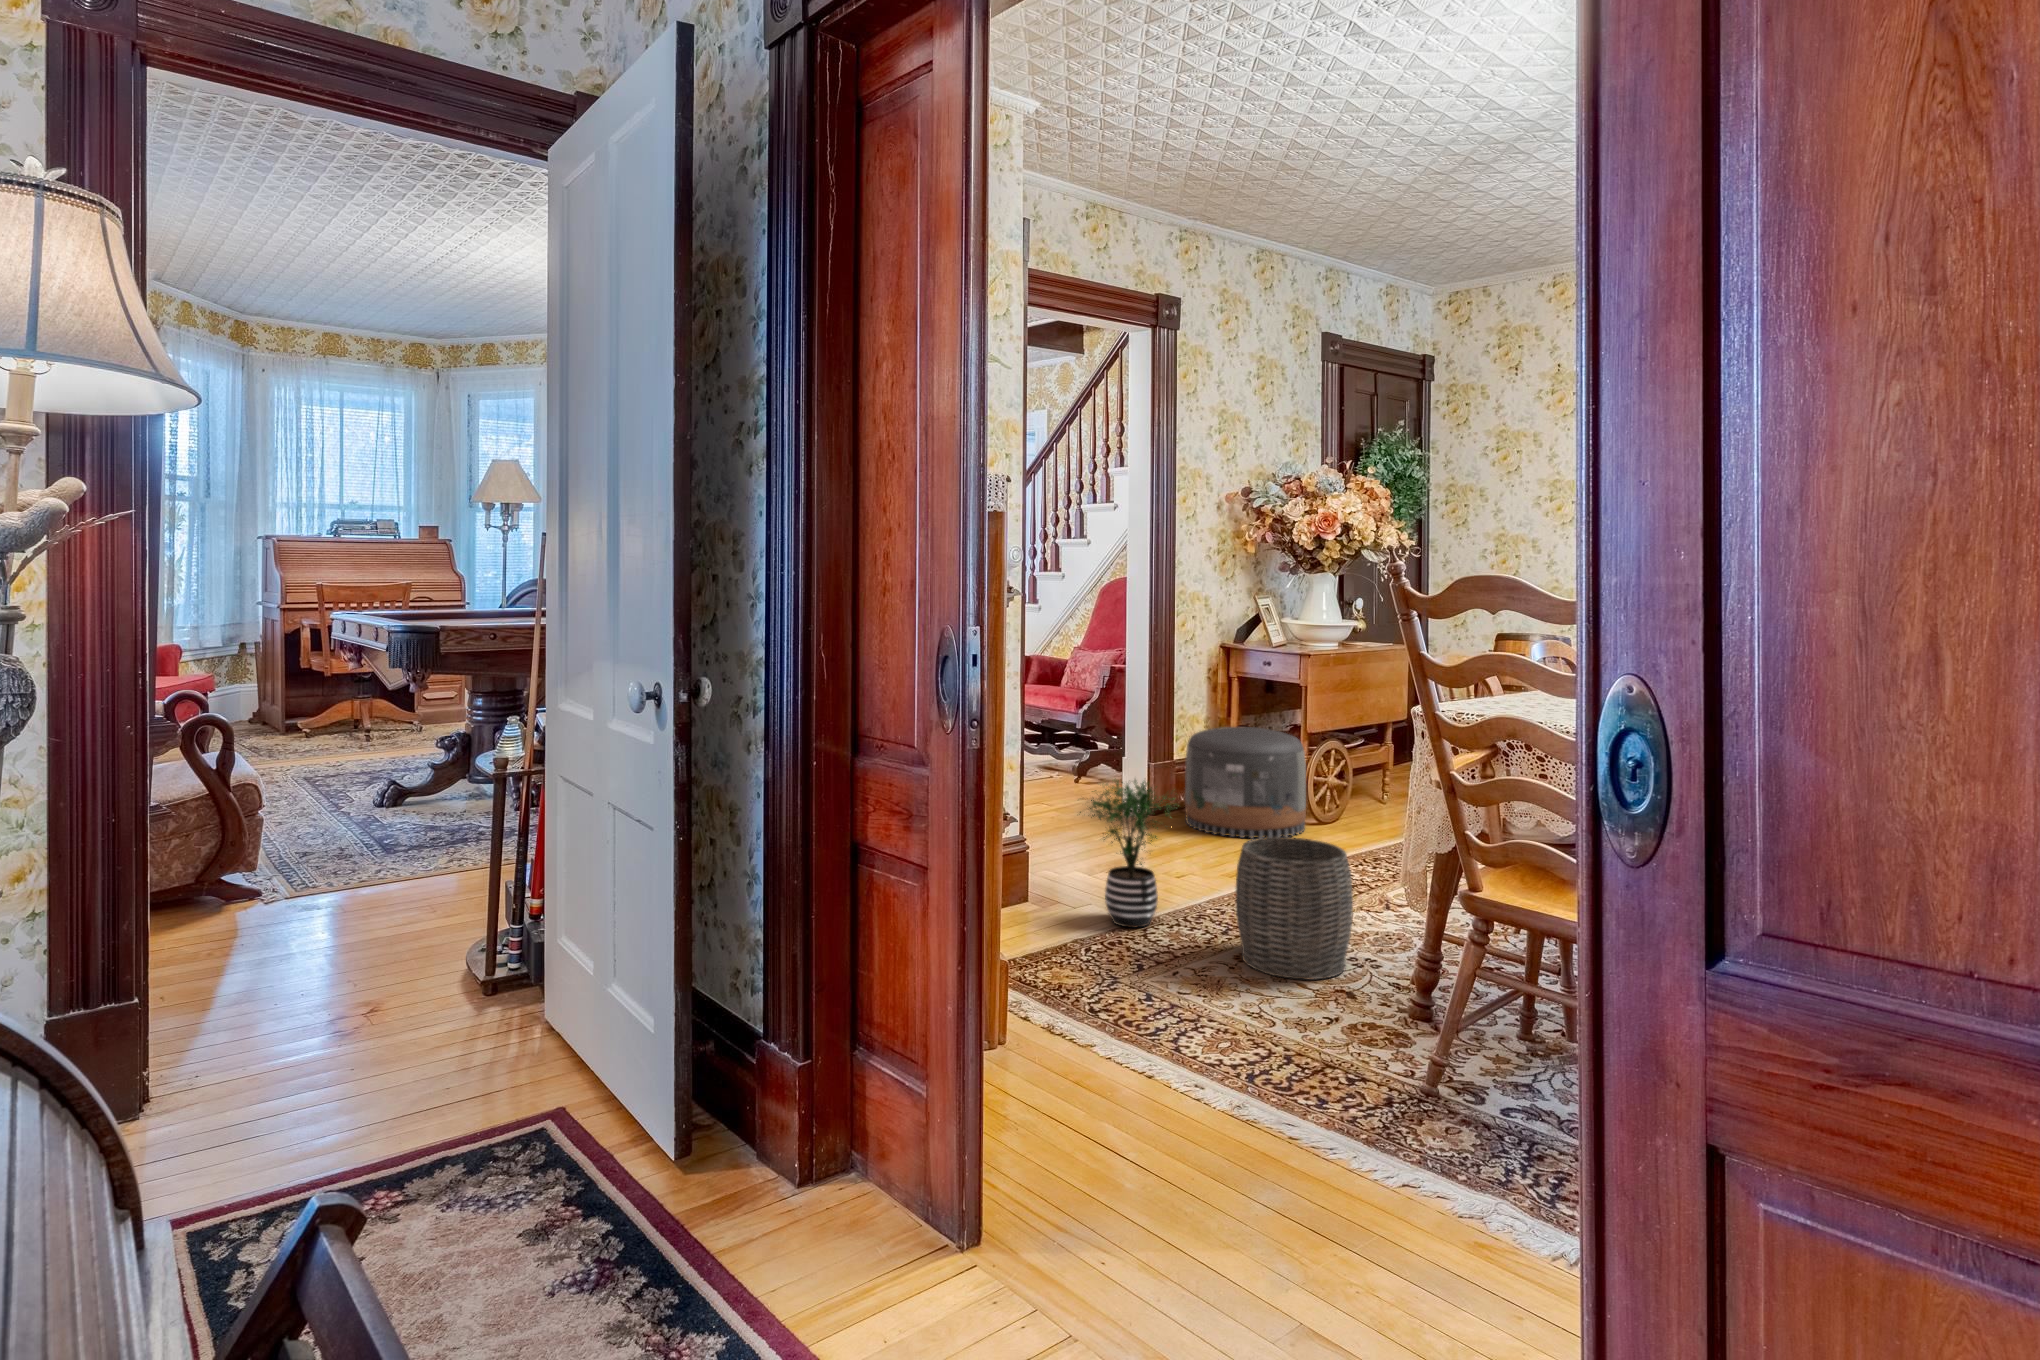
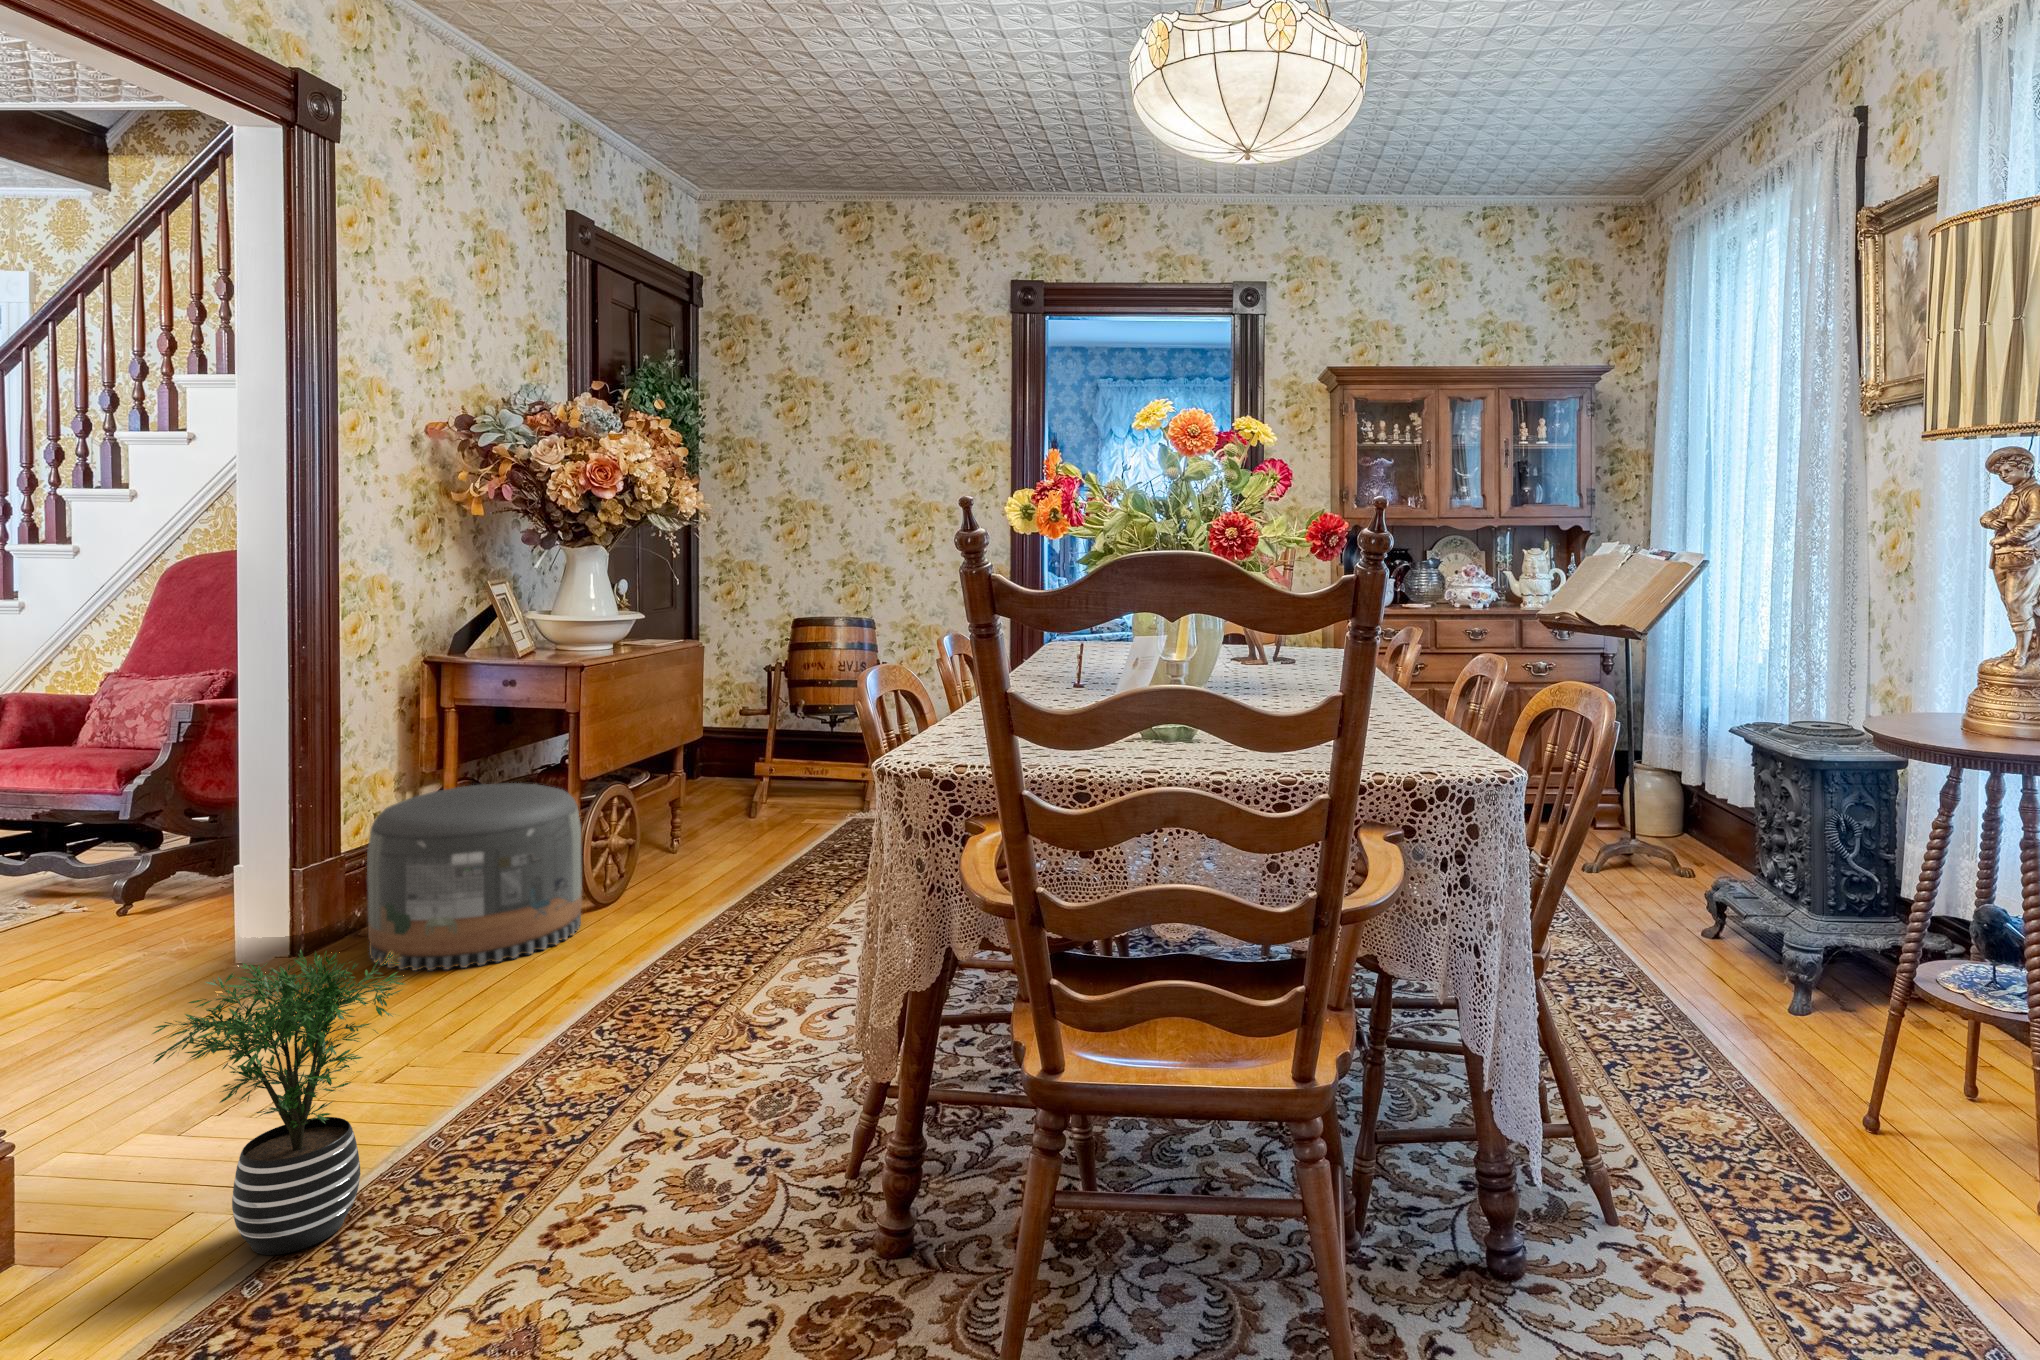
woven basket: present [1236,837,1353,980] -> none [539,986,747,1254]

